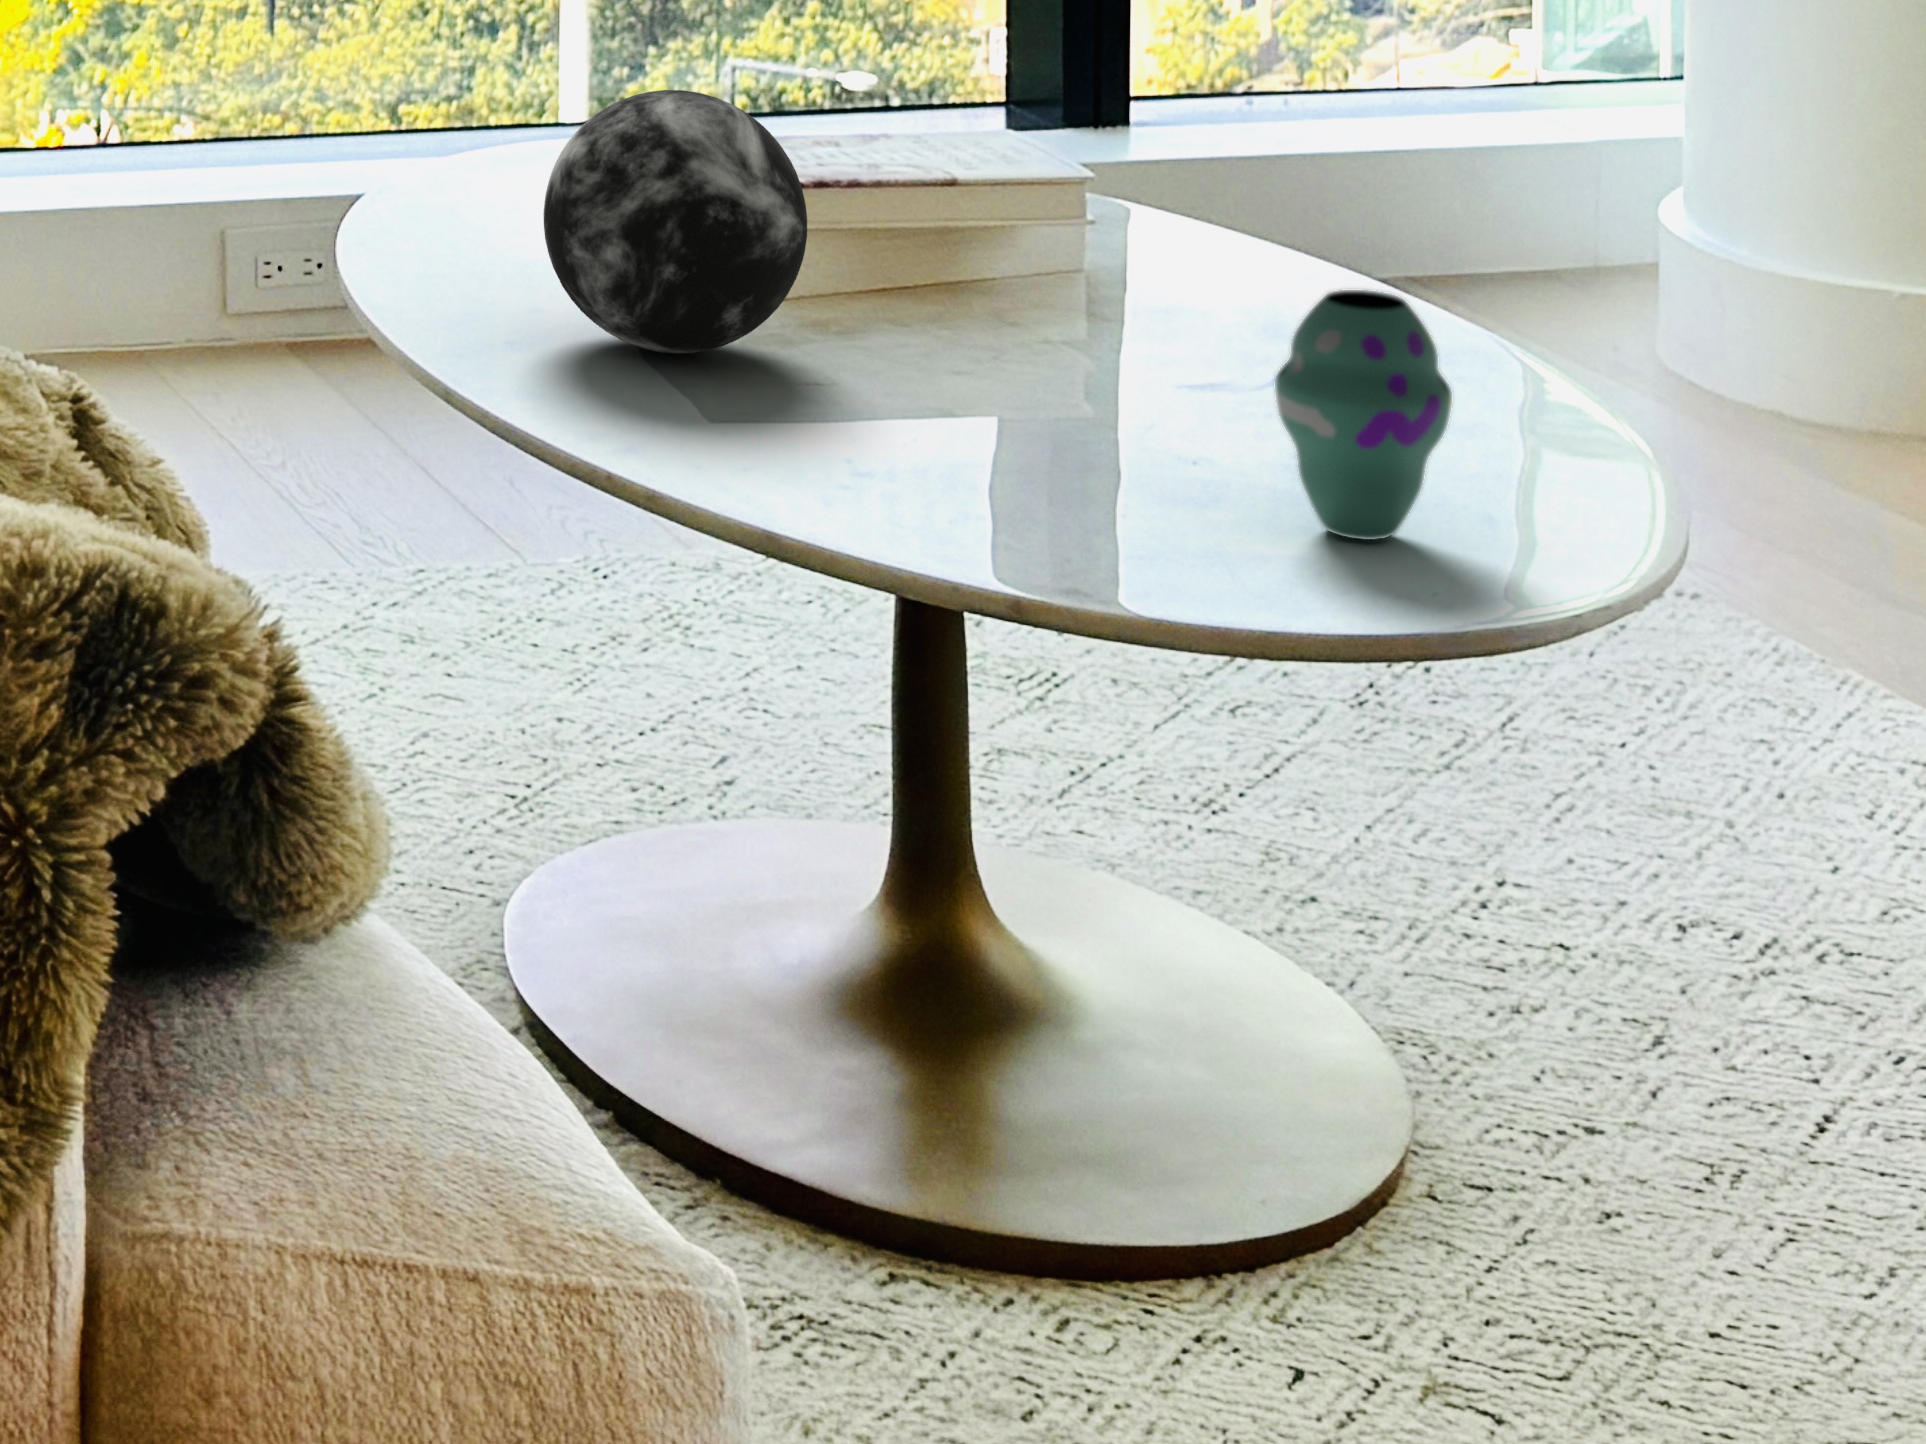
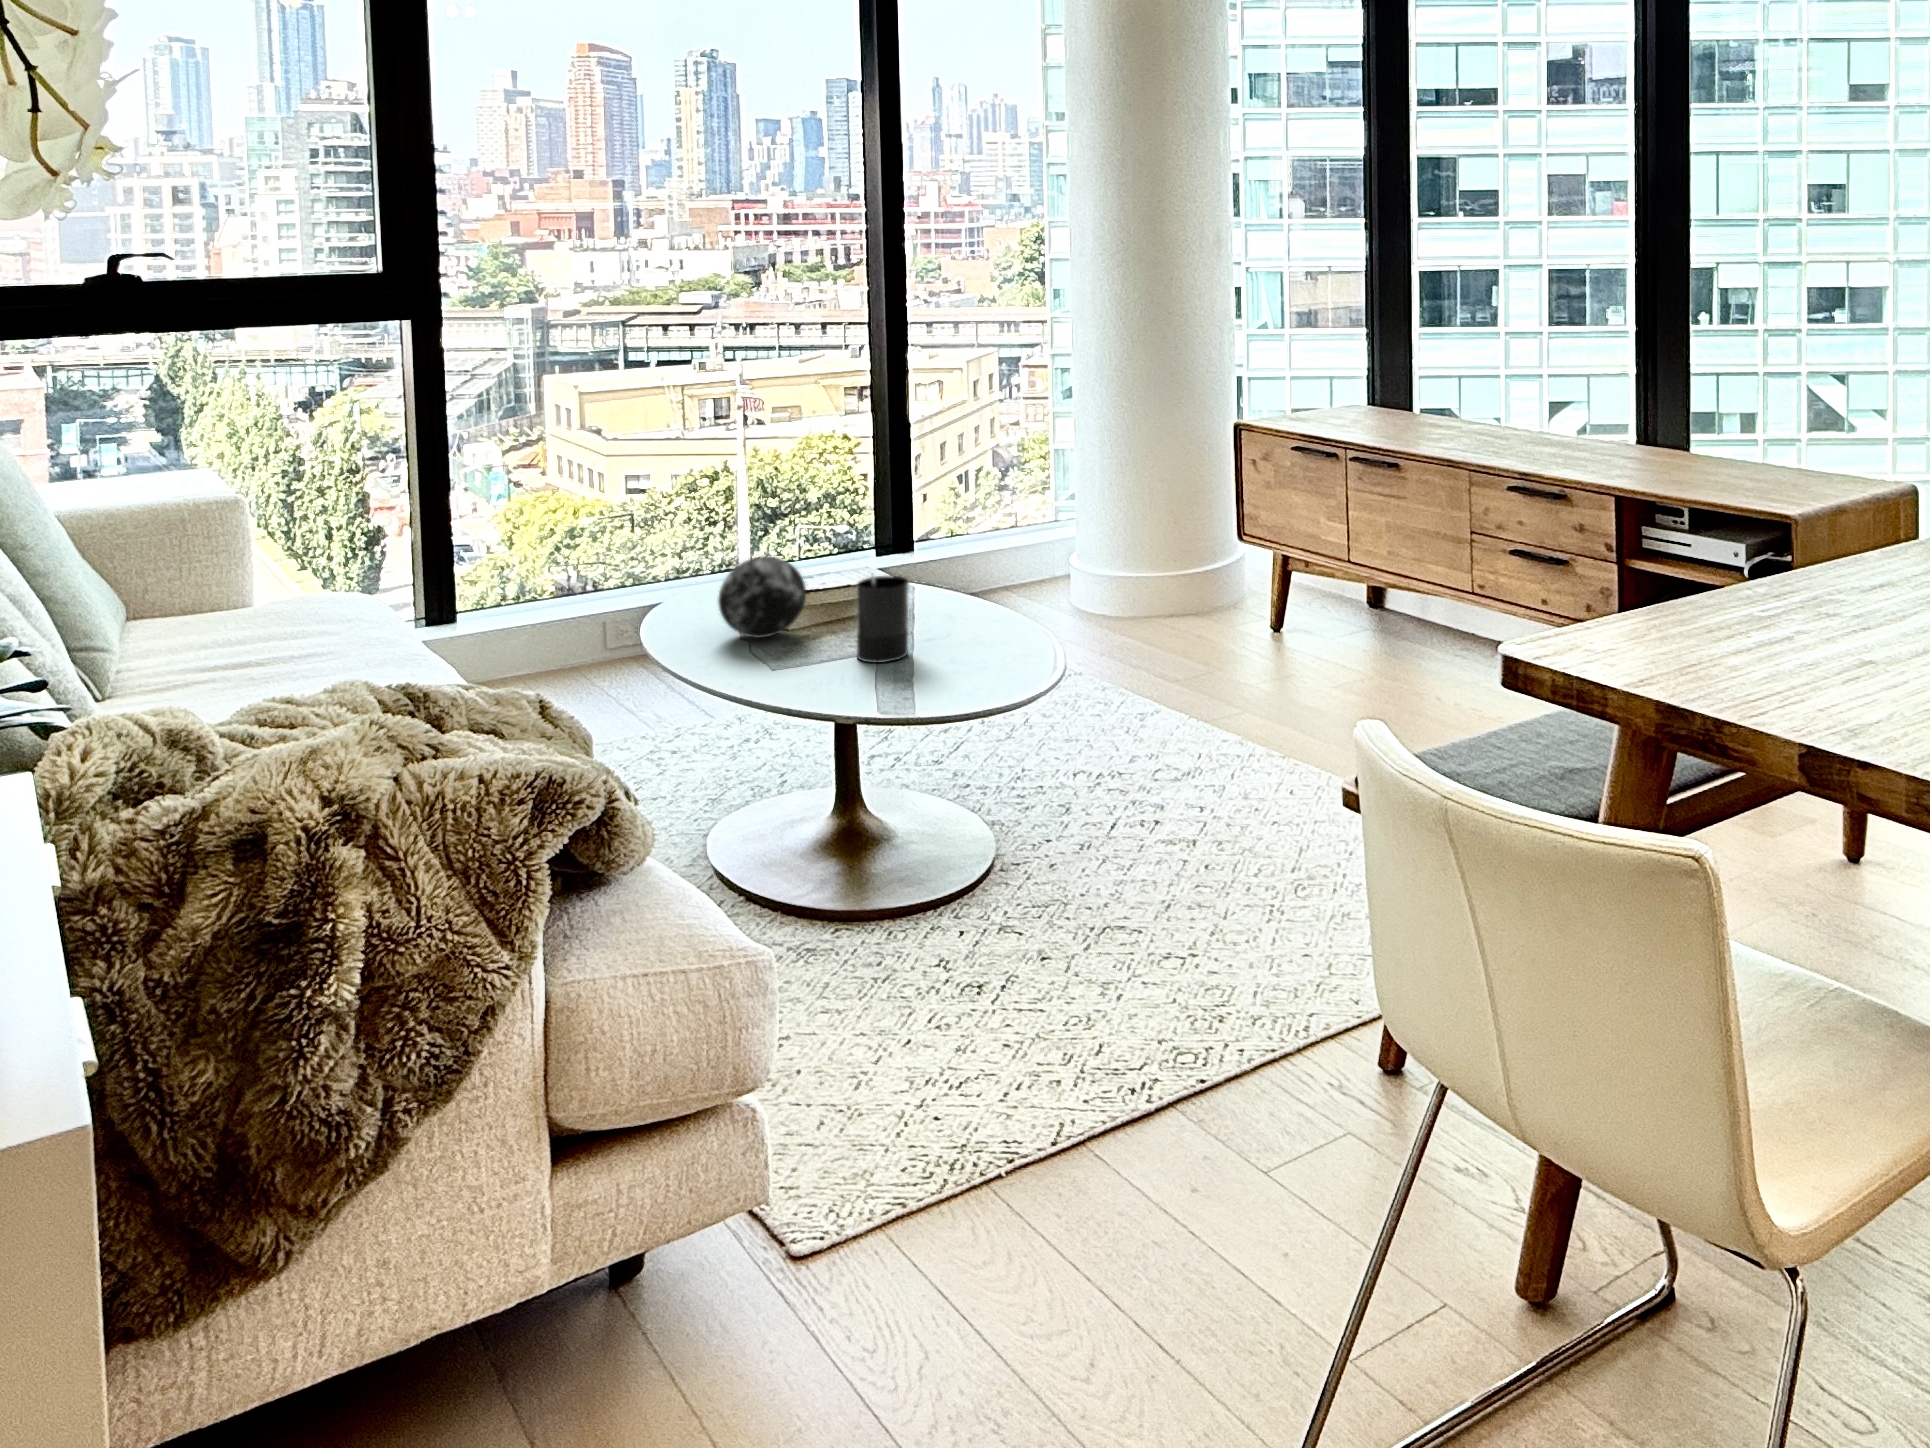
candle: none [974,161,1151,481] -> present [857,570,909,663]
vase: present [1275,290,1452,540] -> none [944,597,993,668]

